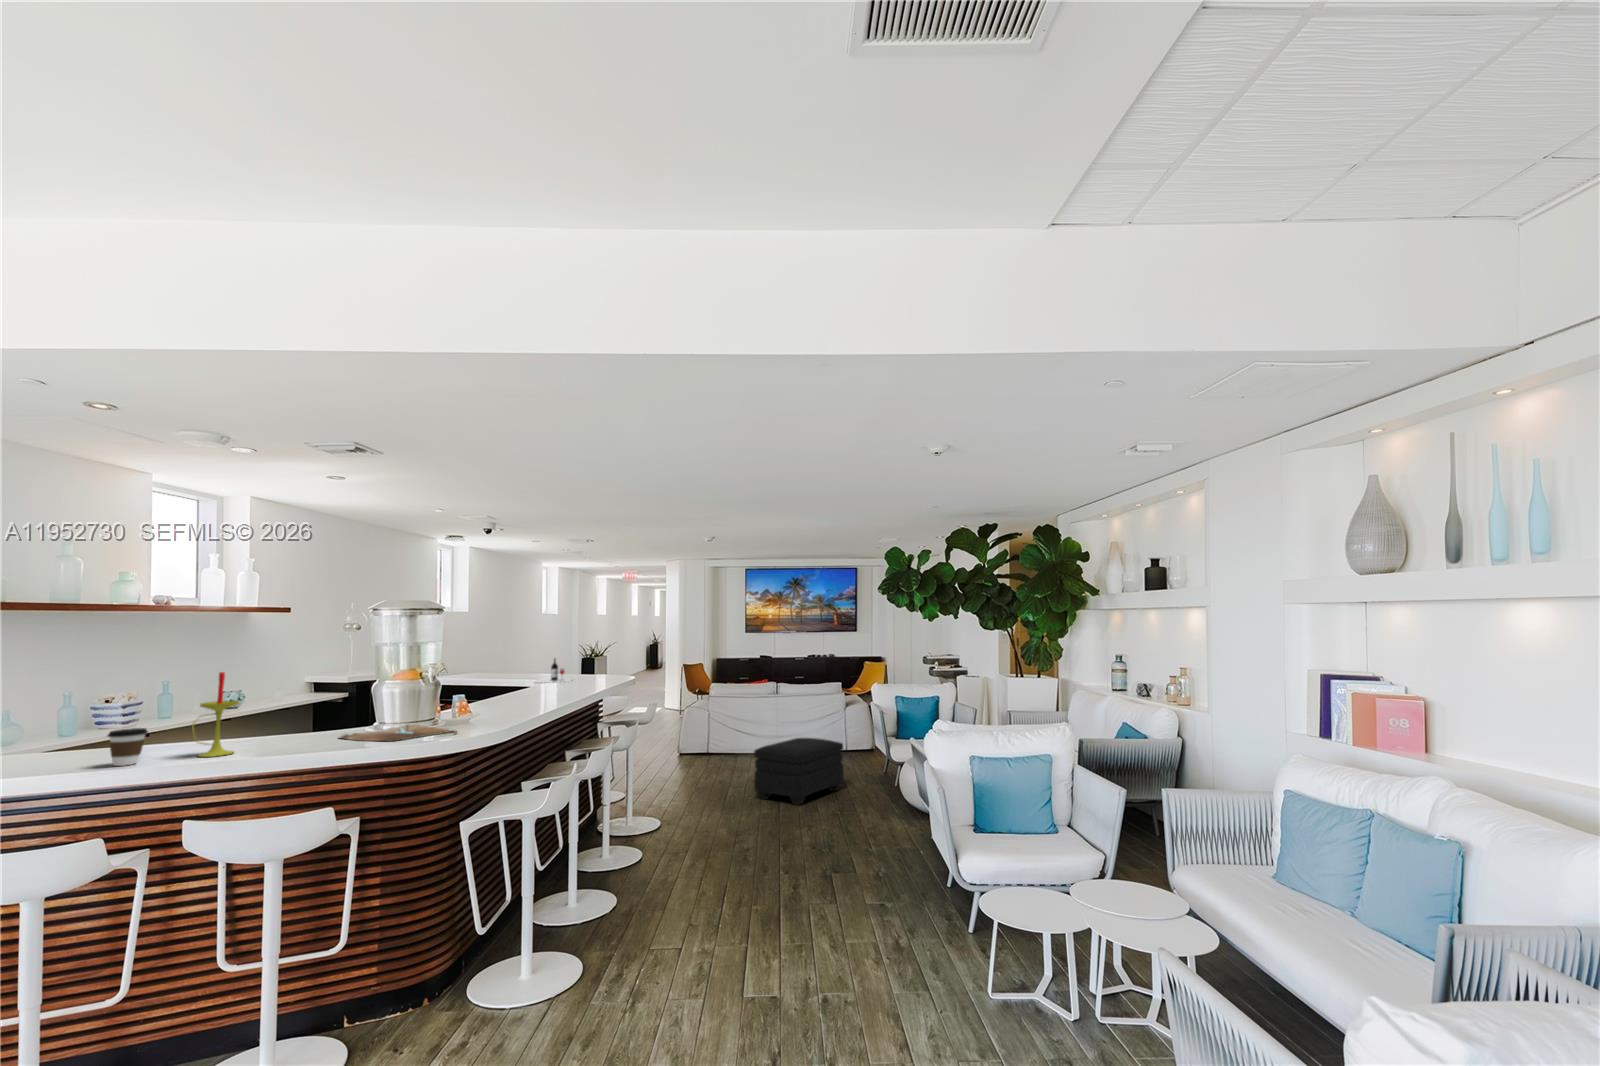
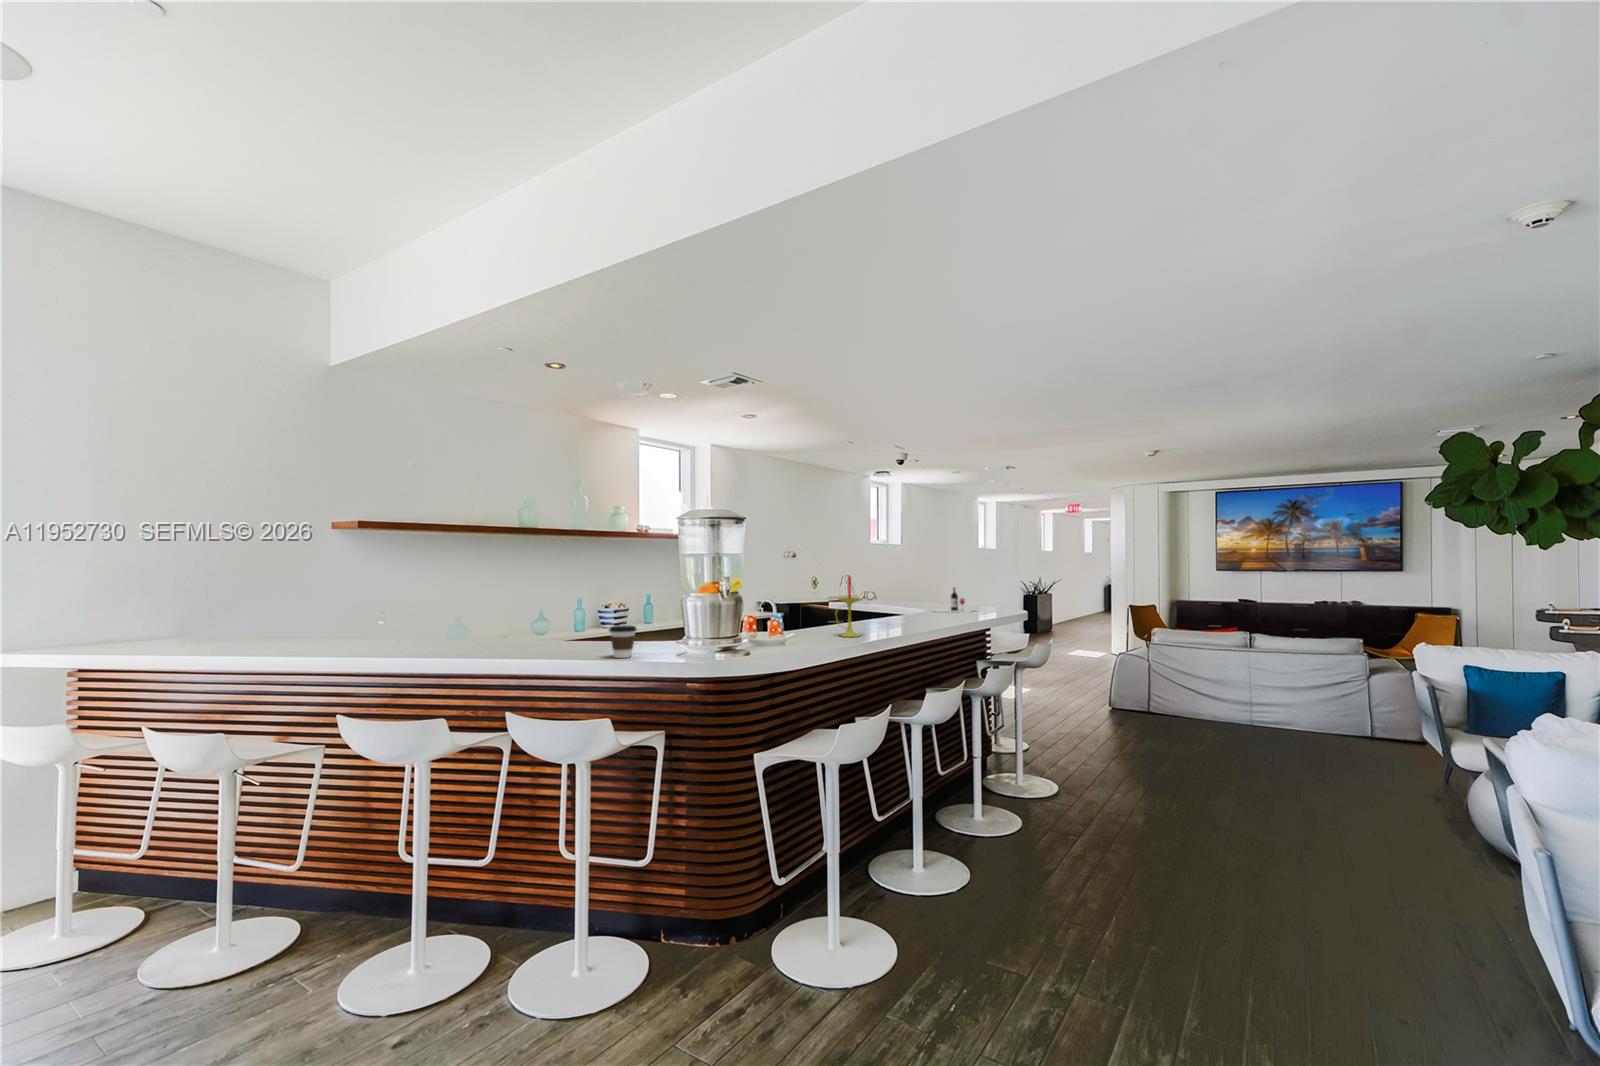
candle: present [192,672,239,757] -> present [836,576,861,637]
cutting board: present [339,725,453,742] -> none [664,641,763,658]
coffee cup: present [108,728,148,766] -> present [609,625,637,658]
ottoman: present [754,738,844,805] -> none [1202,707,1355,799]

